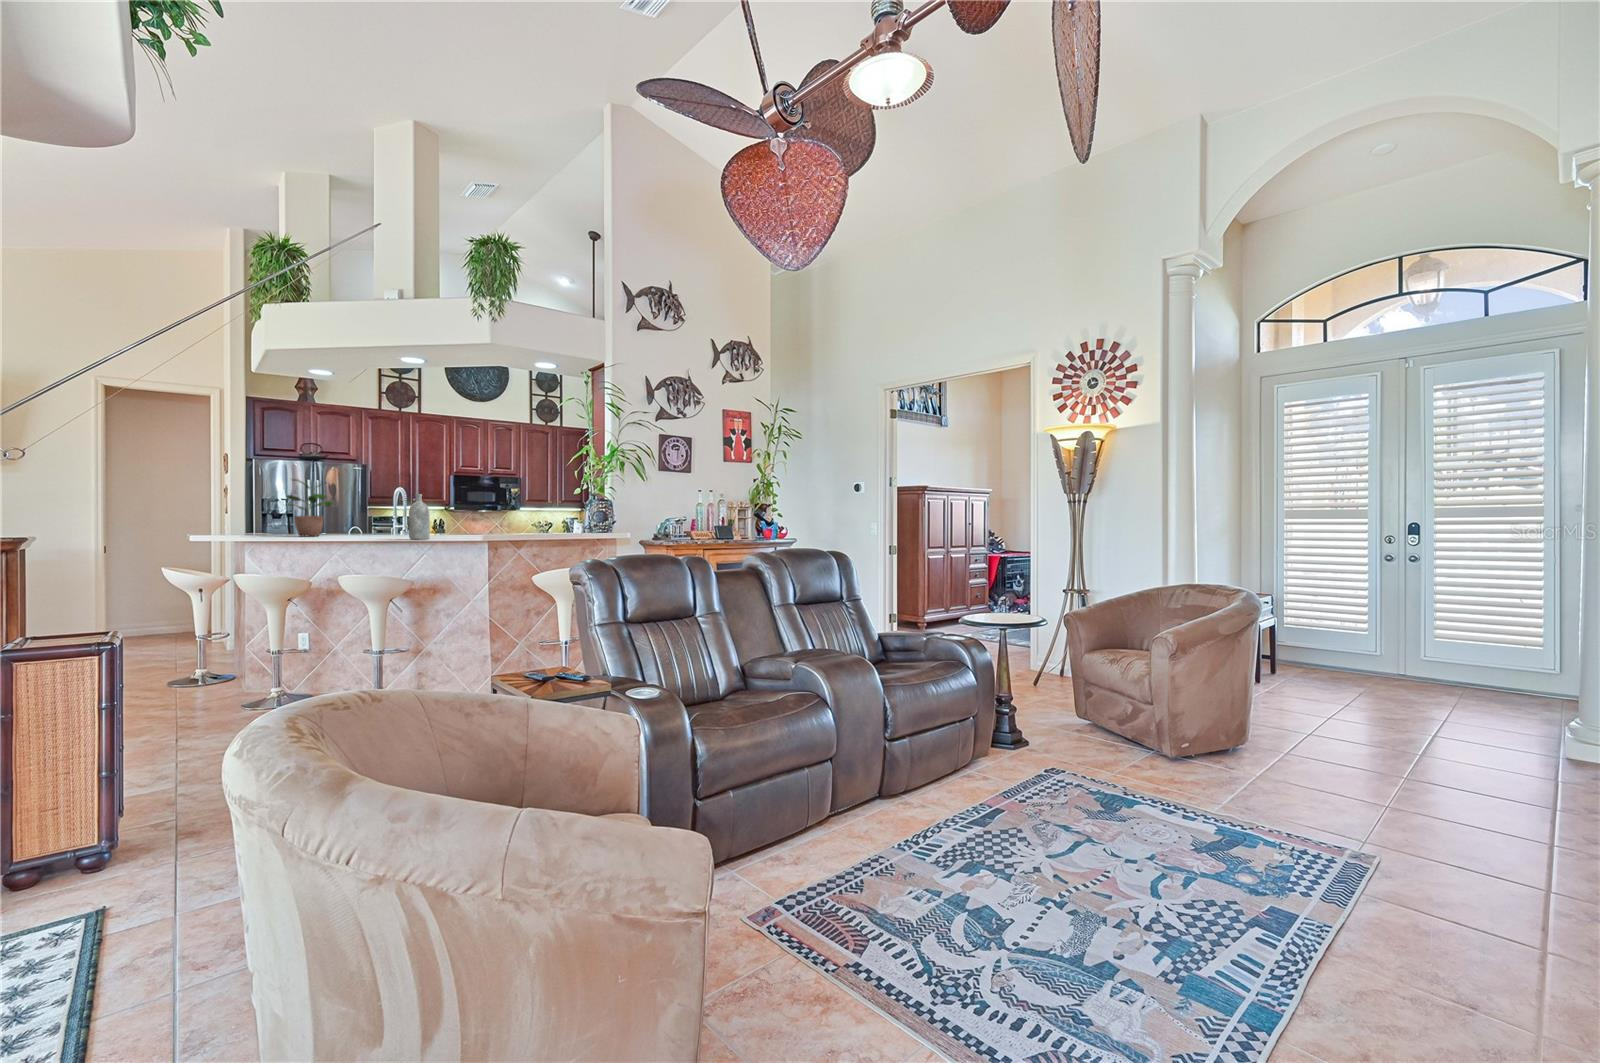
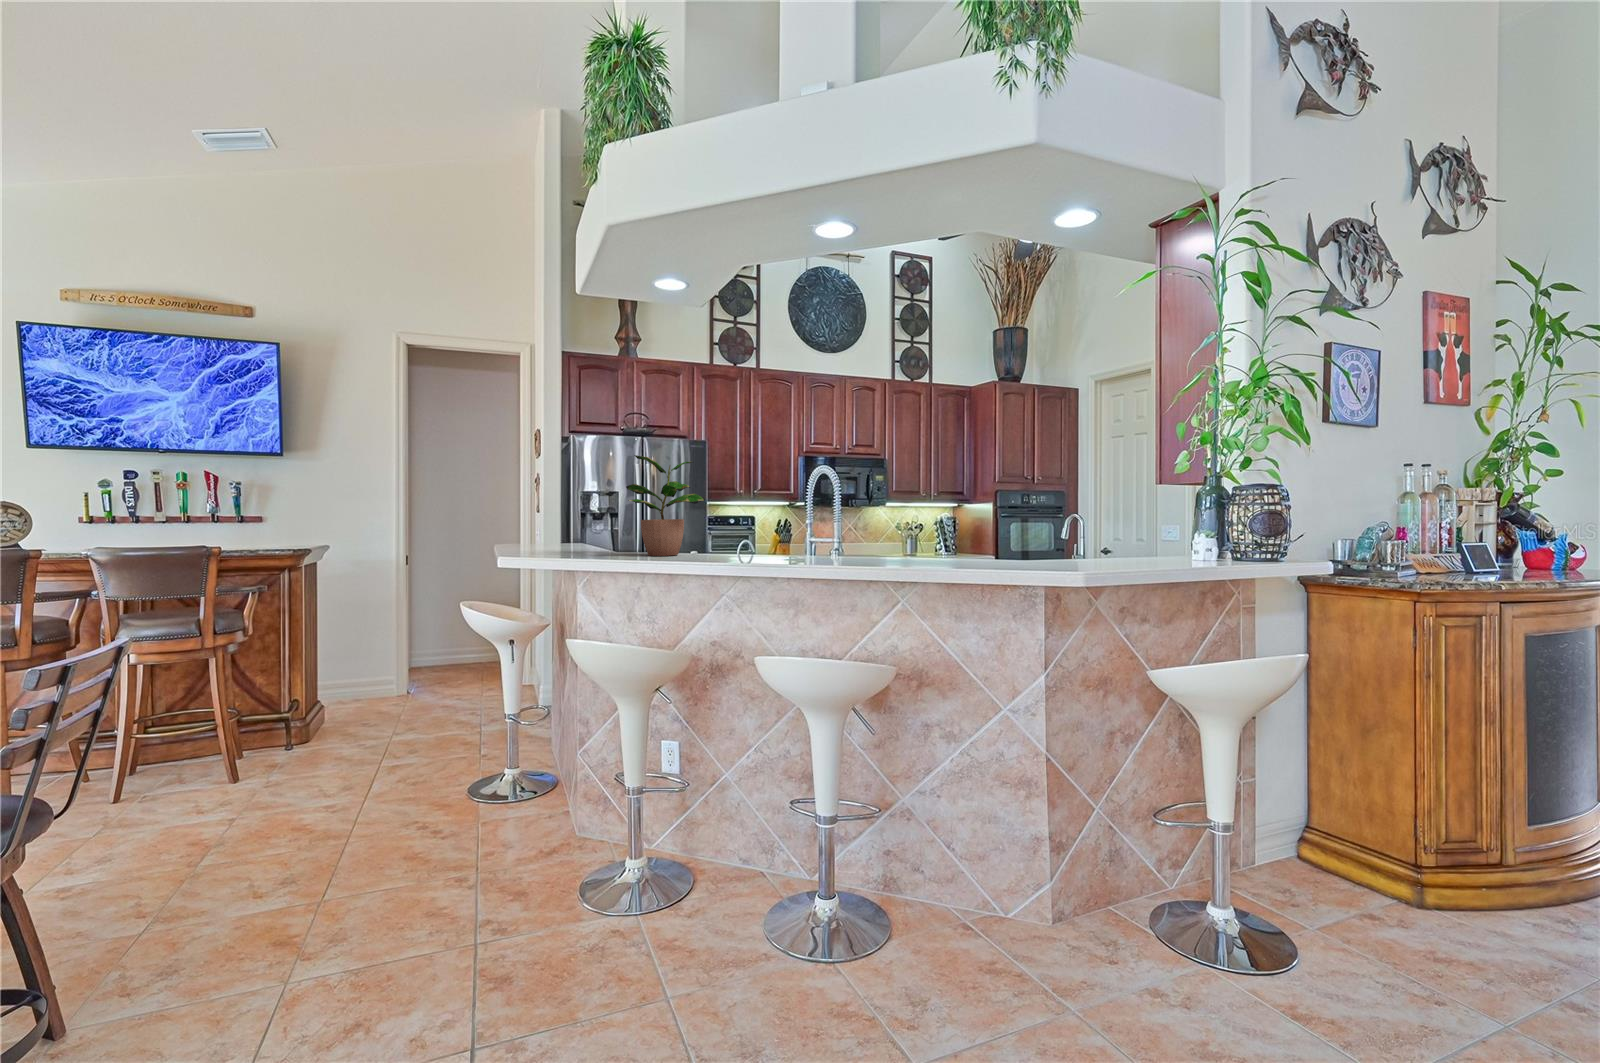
bottle: present [409,494,430,540] -> none [861,477,895,572]

